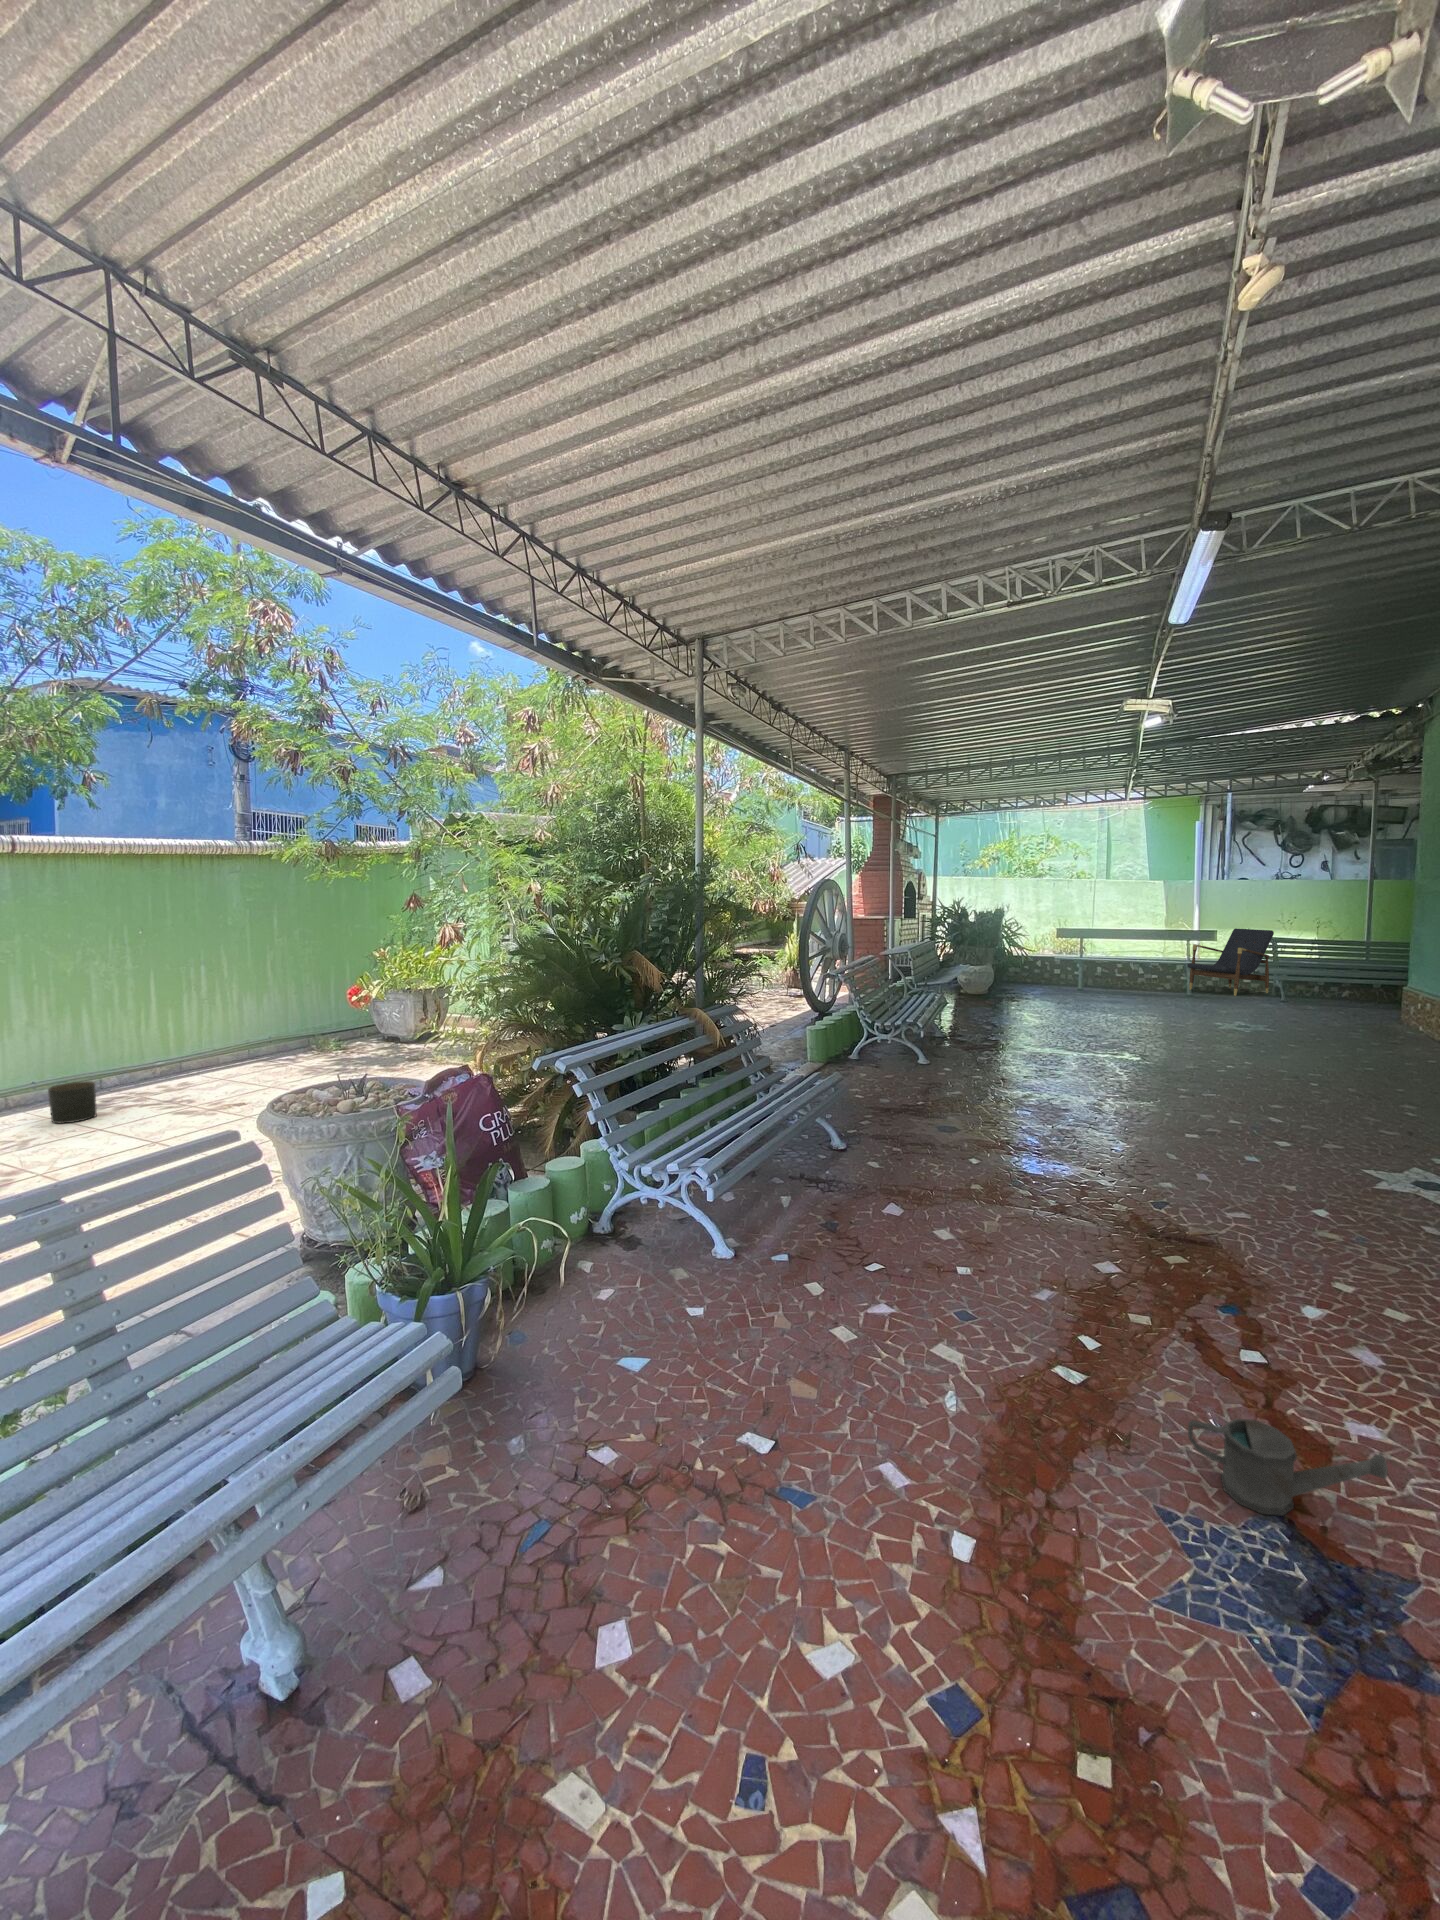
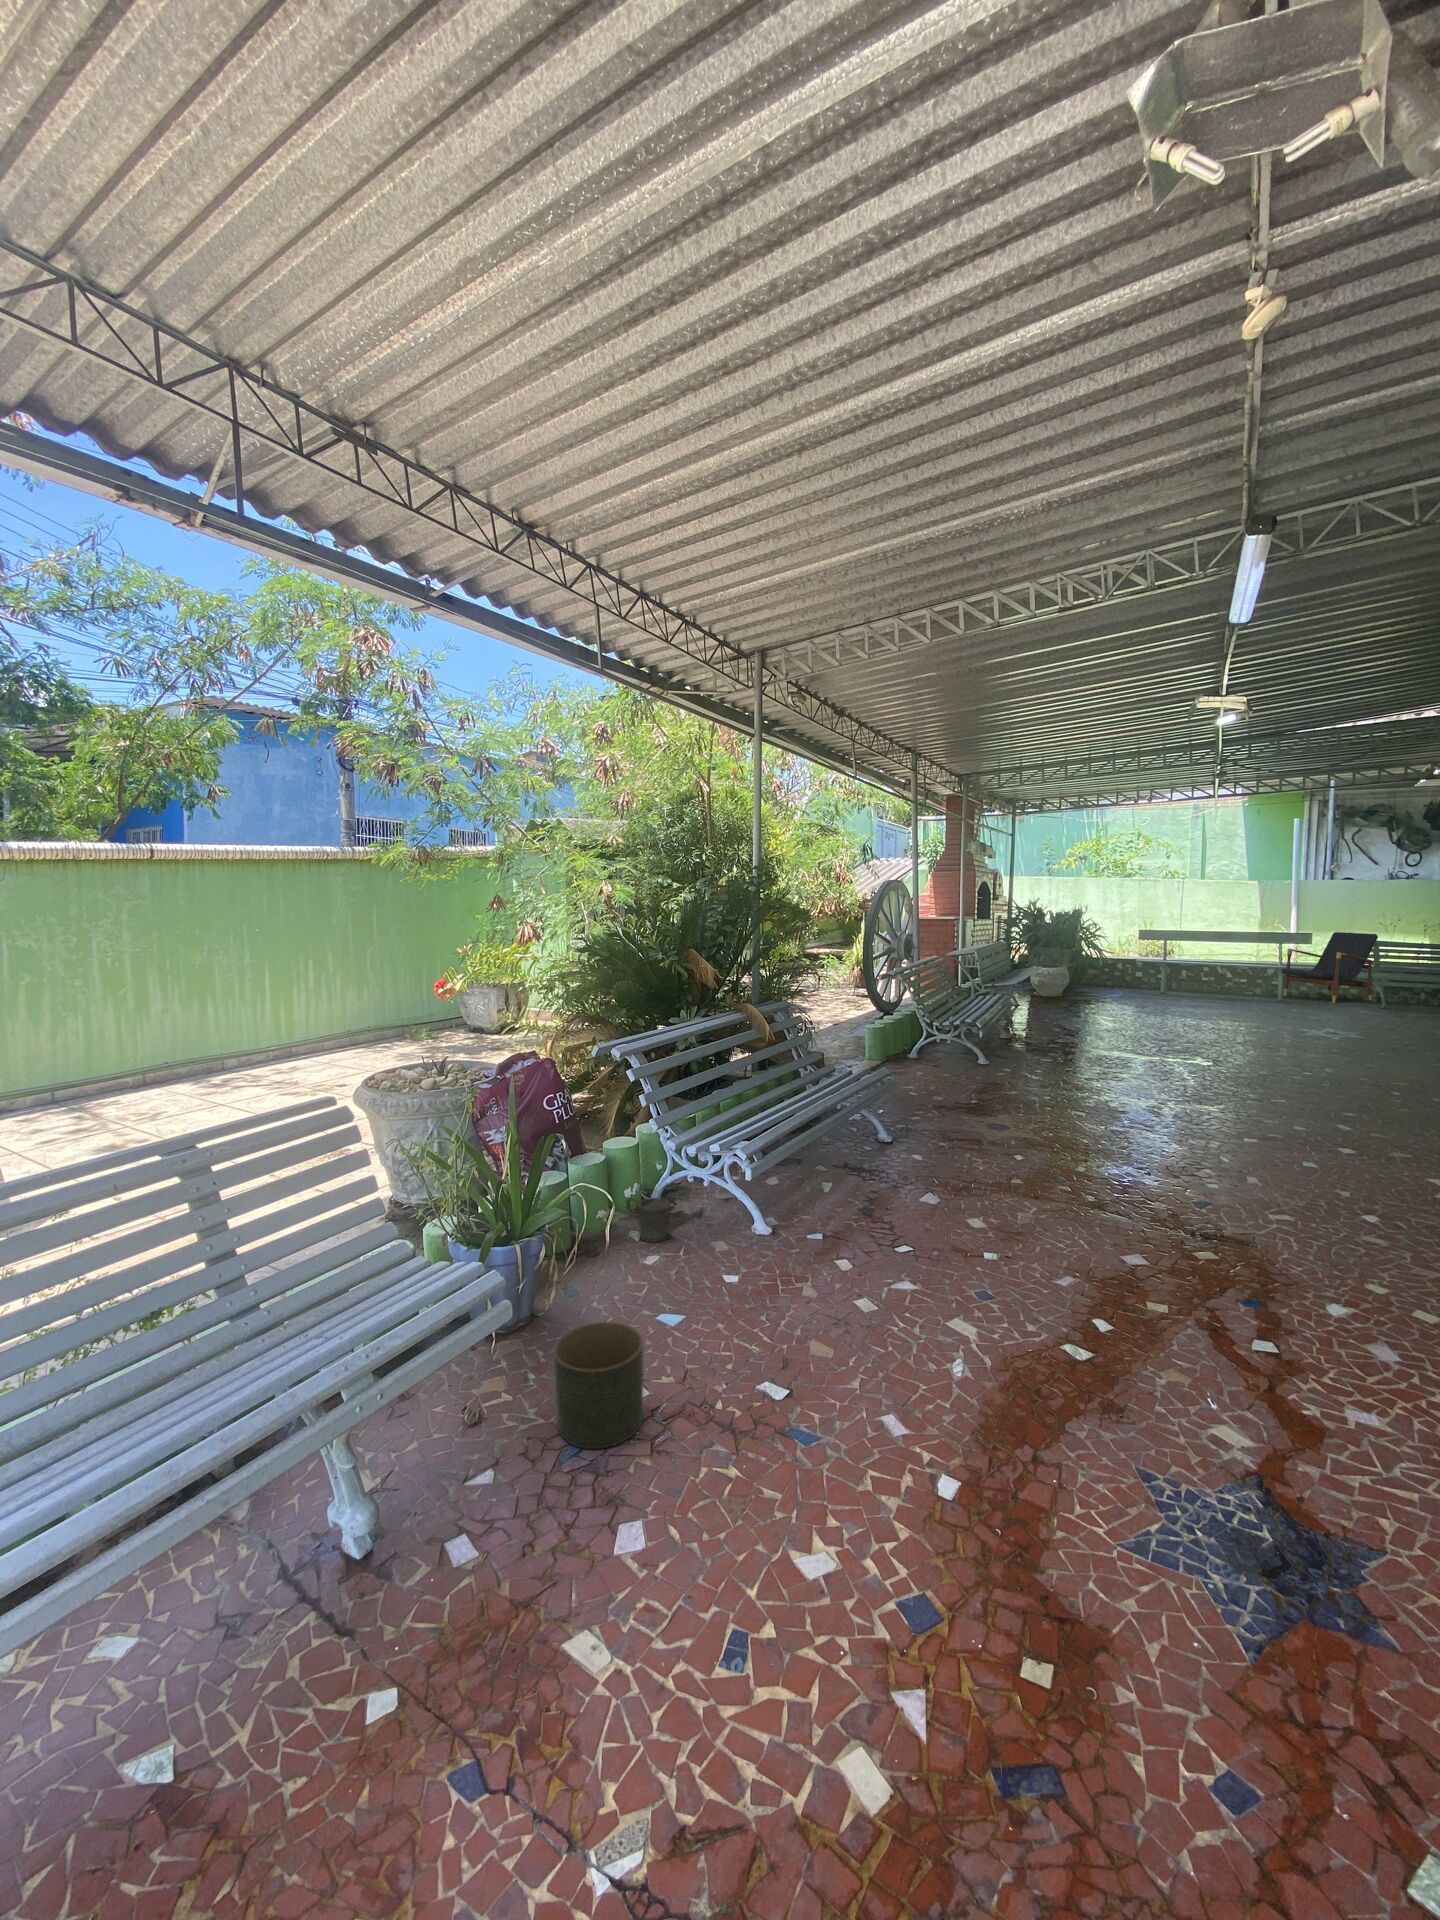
planter: present [48,1081,97,1124] -> present [554,1322,643,1449]
watering can: present [1188,1419,1388,1516] -> present [626,1197,704,1242]

